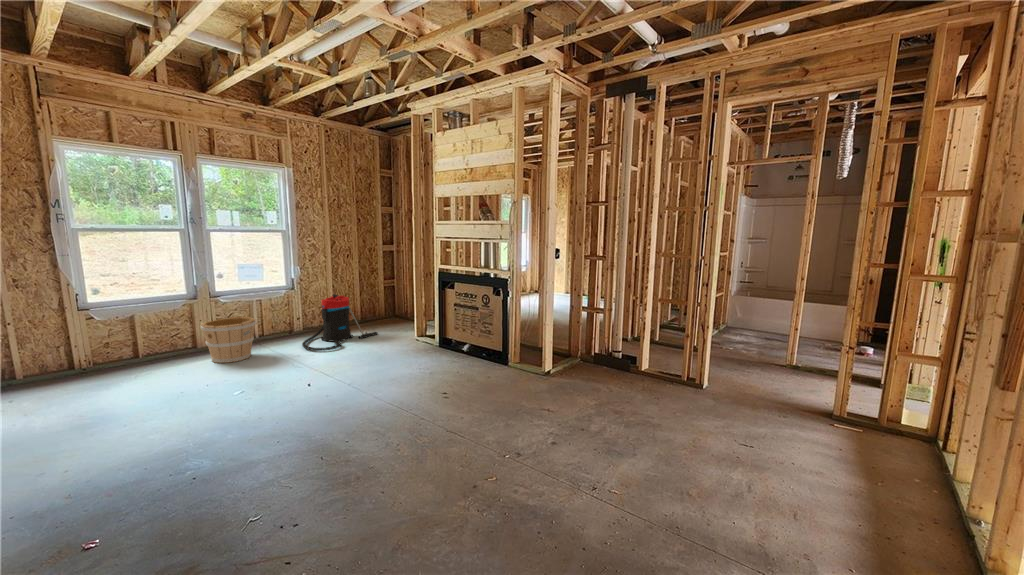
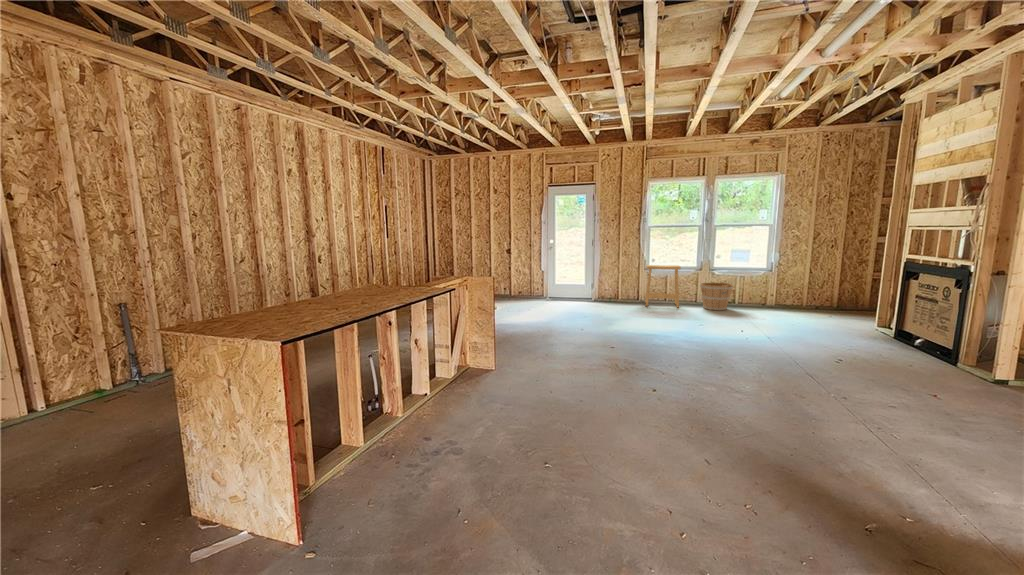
vacuum cleaner: present [302,294,378,351] -> none [765,277,843,318]
stool: none [77,300,171,389] -> present [645,265,681,308]

